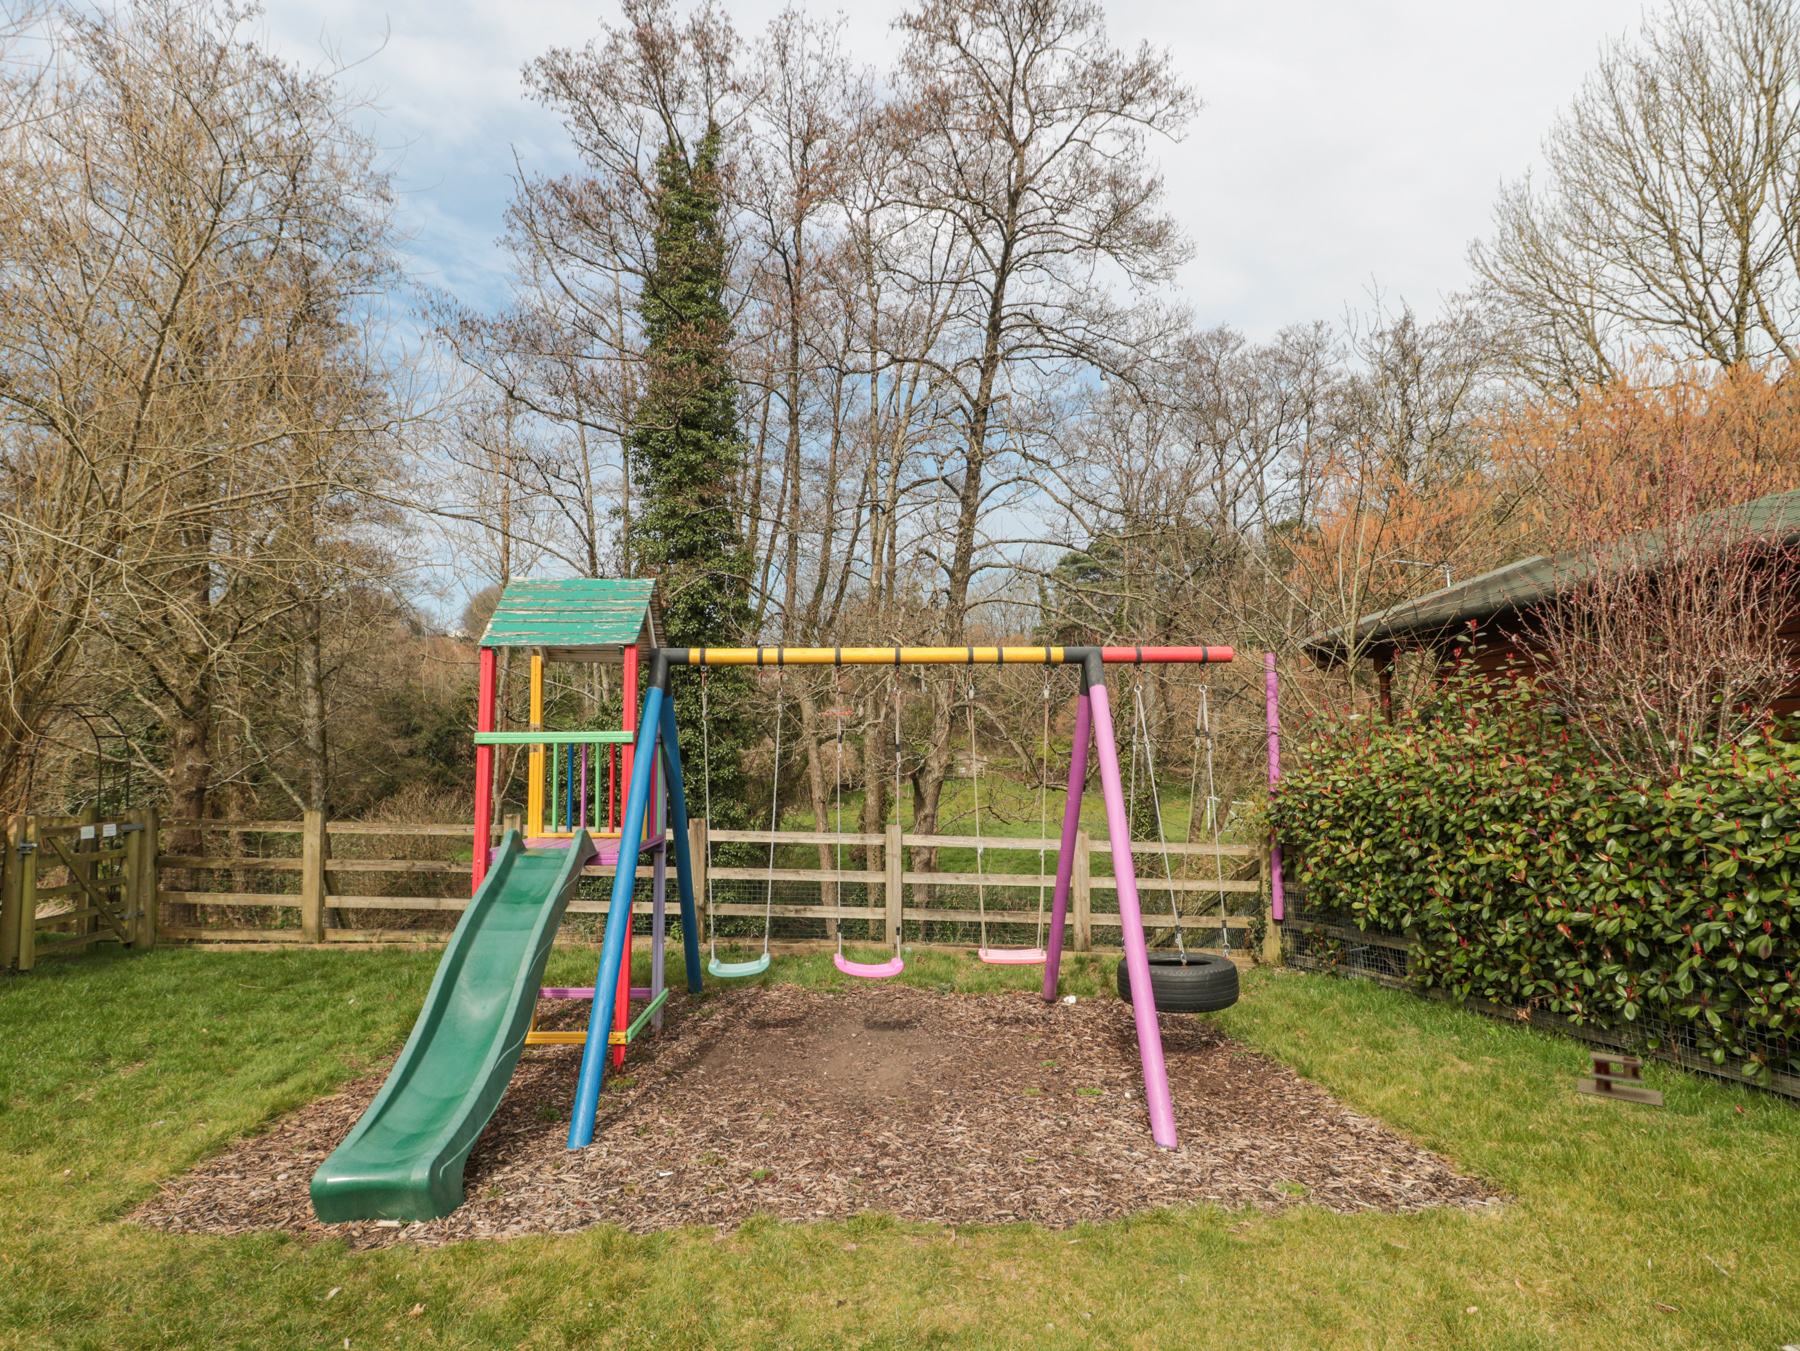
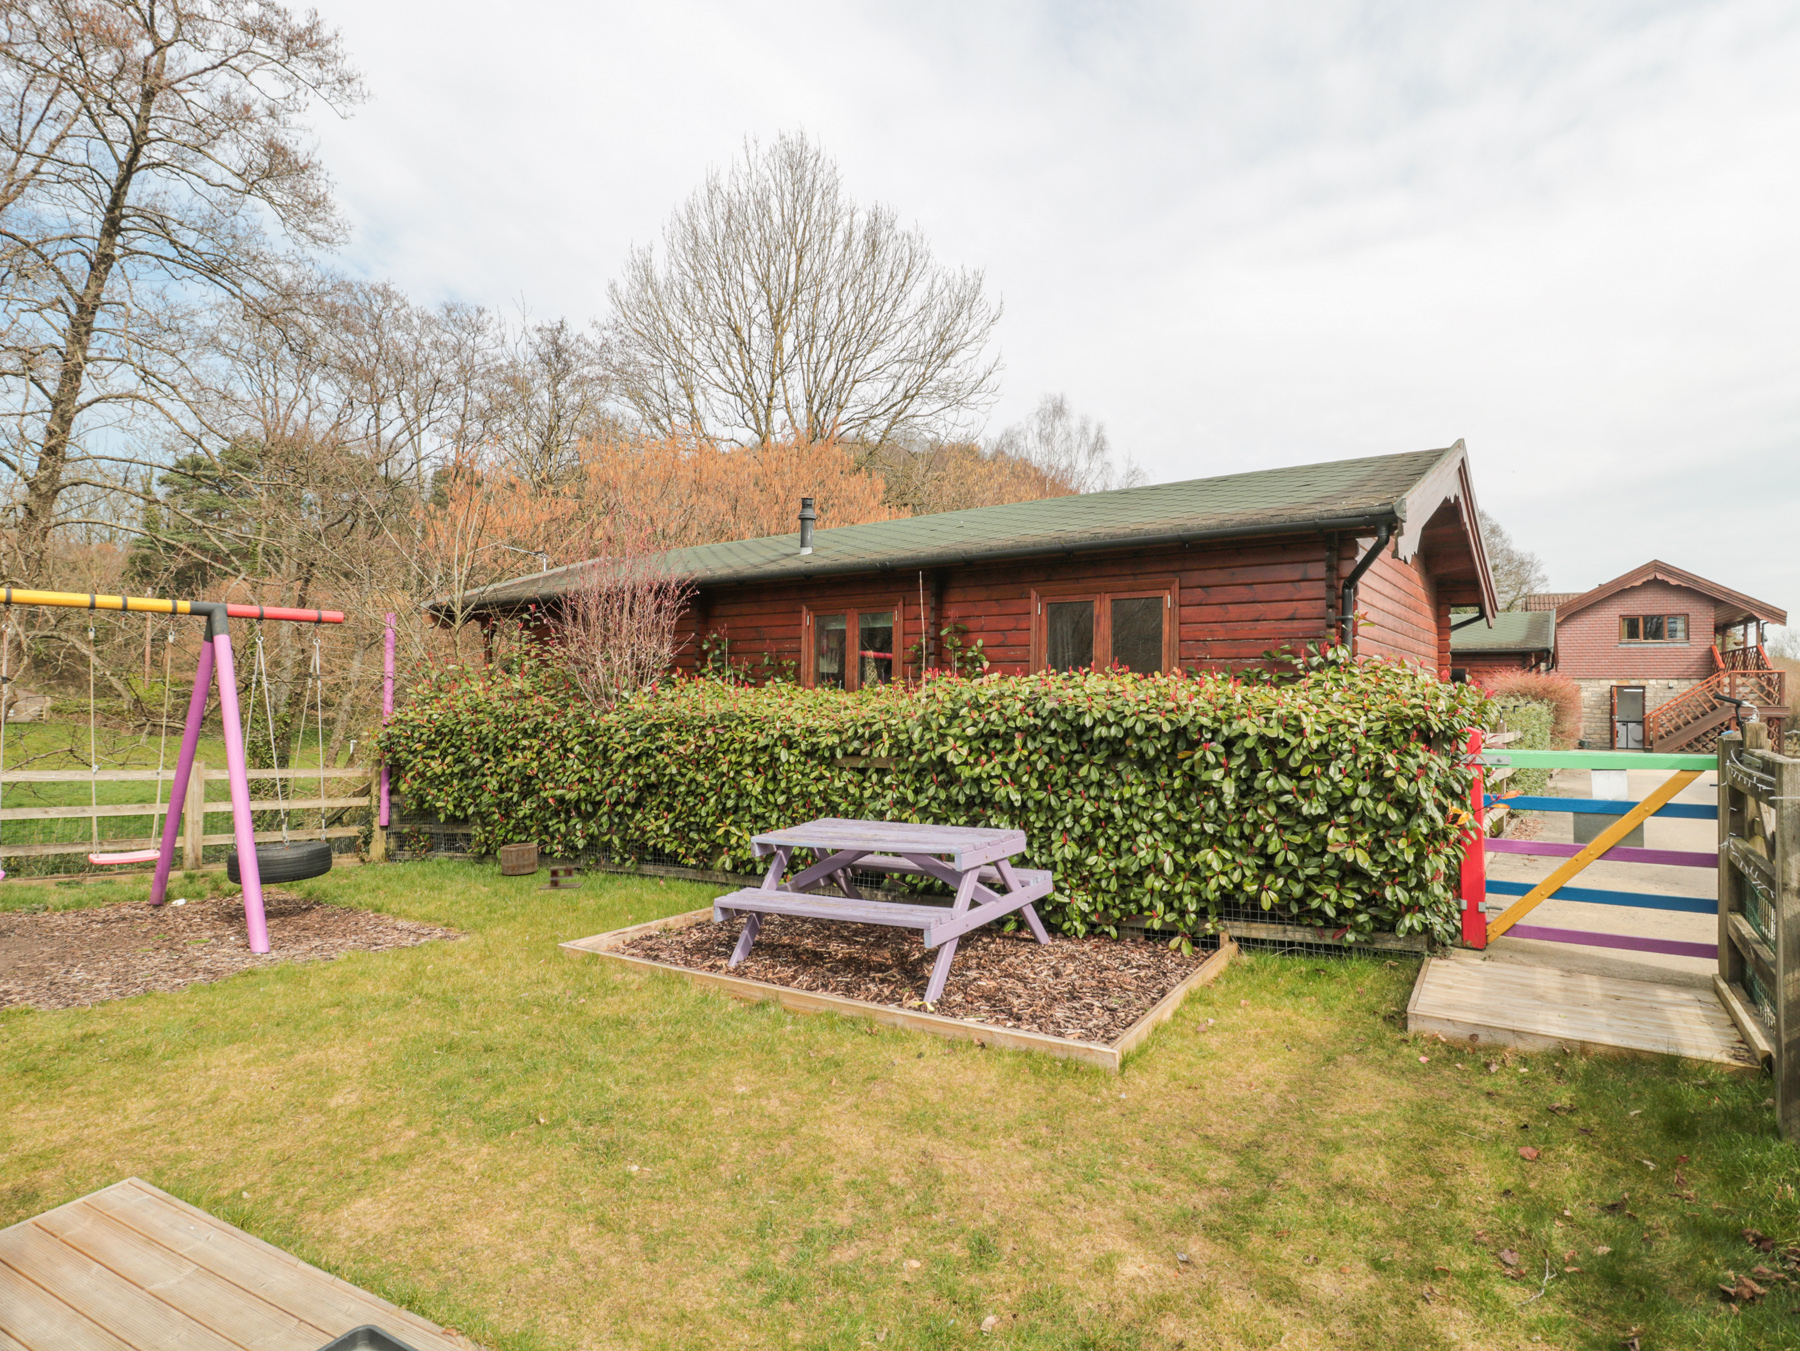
wooden bucket: none [1471,986,1539,1042] -> present [500,843,538,875]

